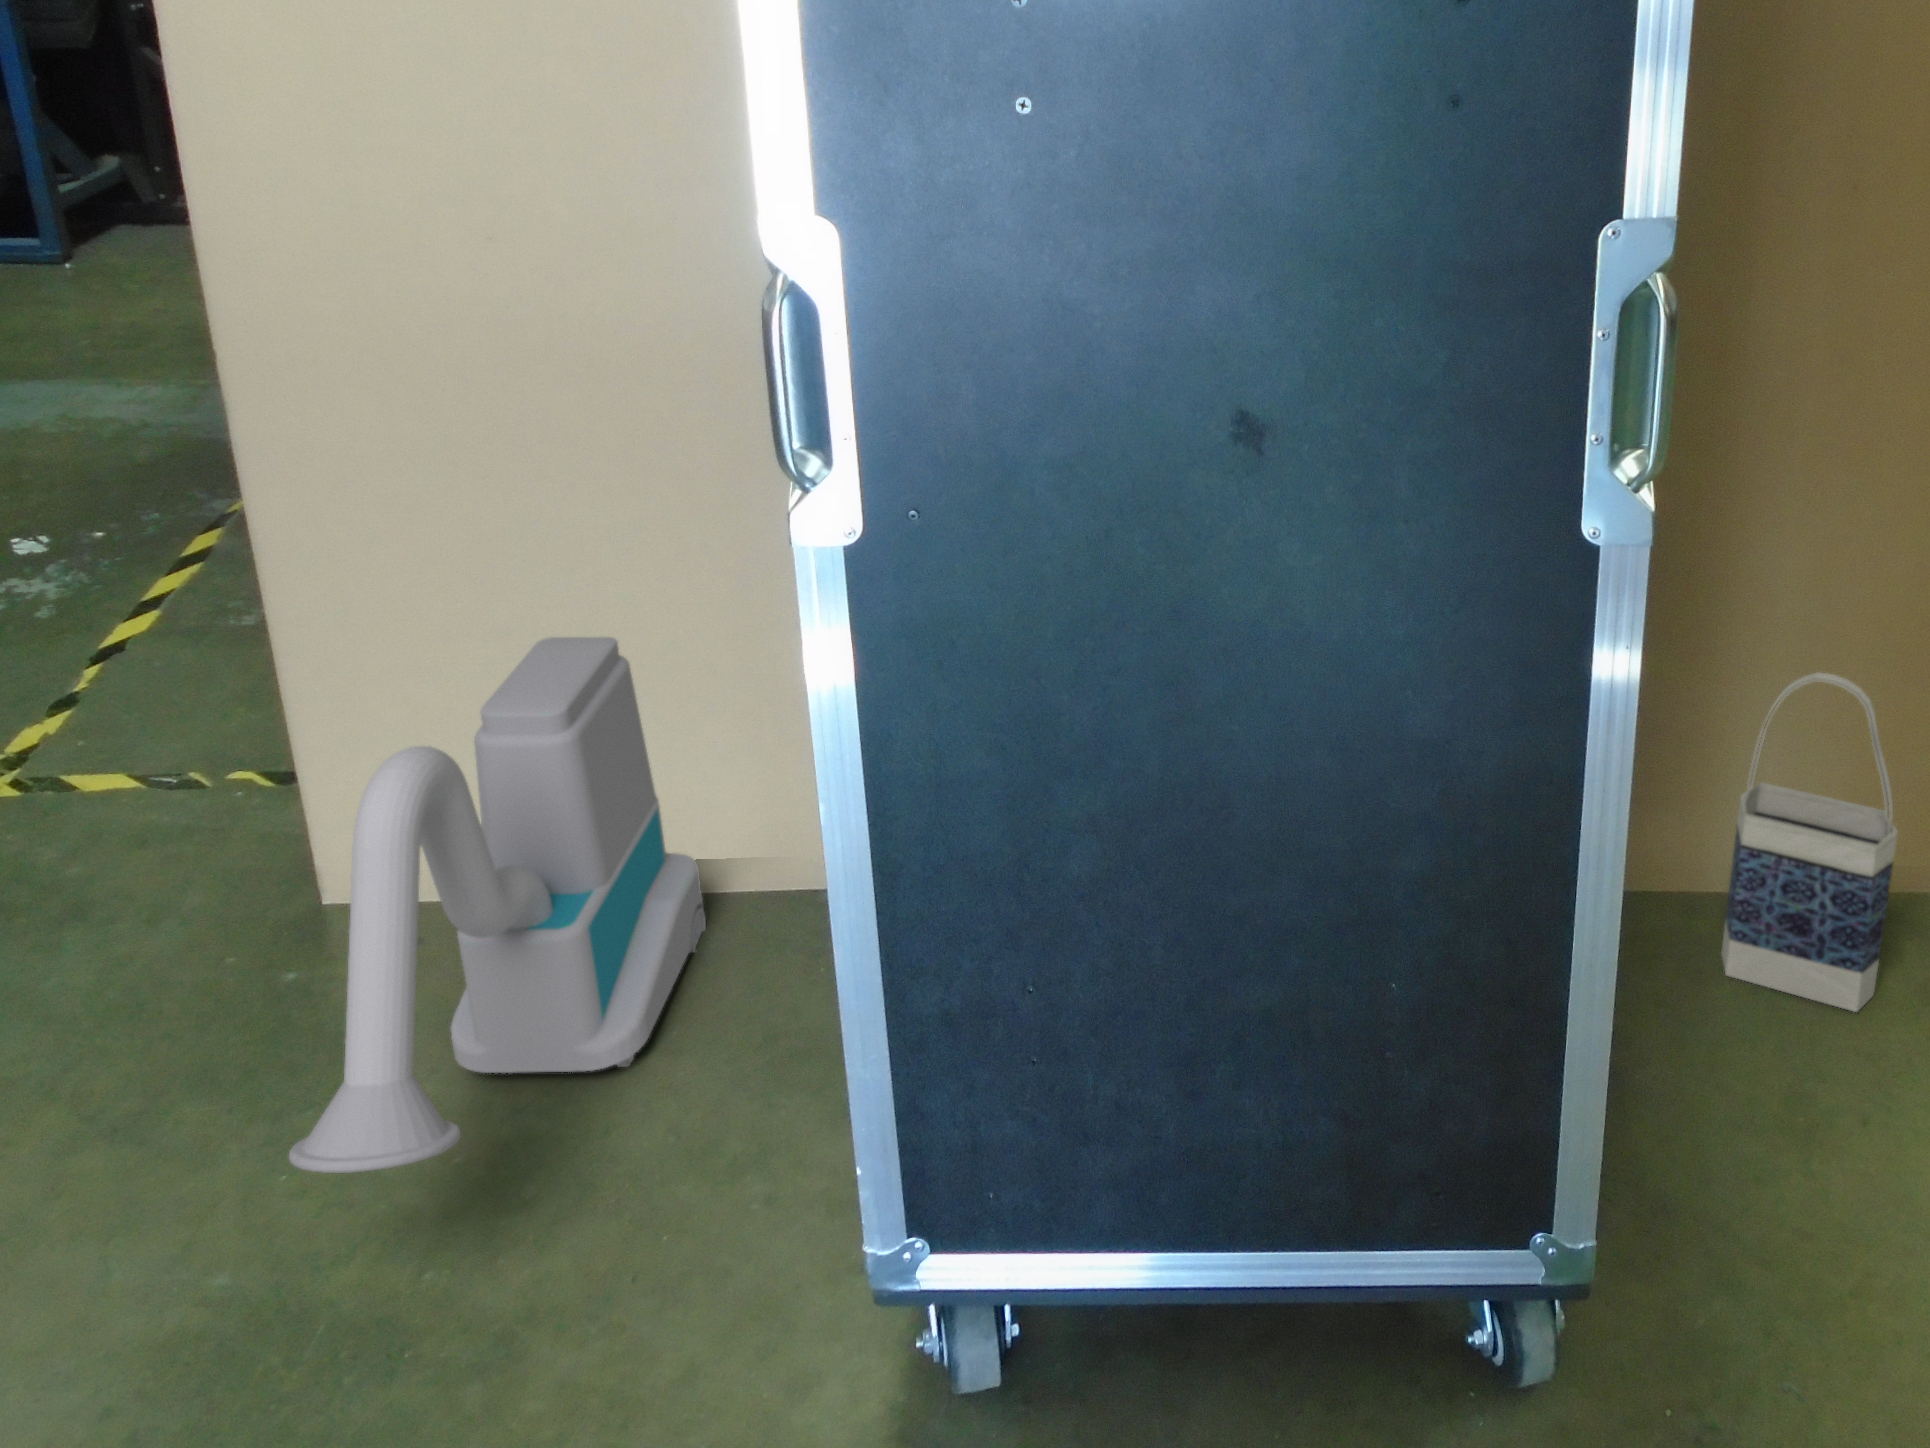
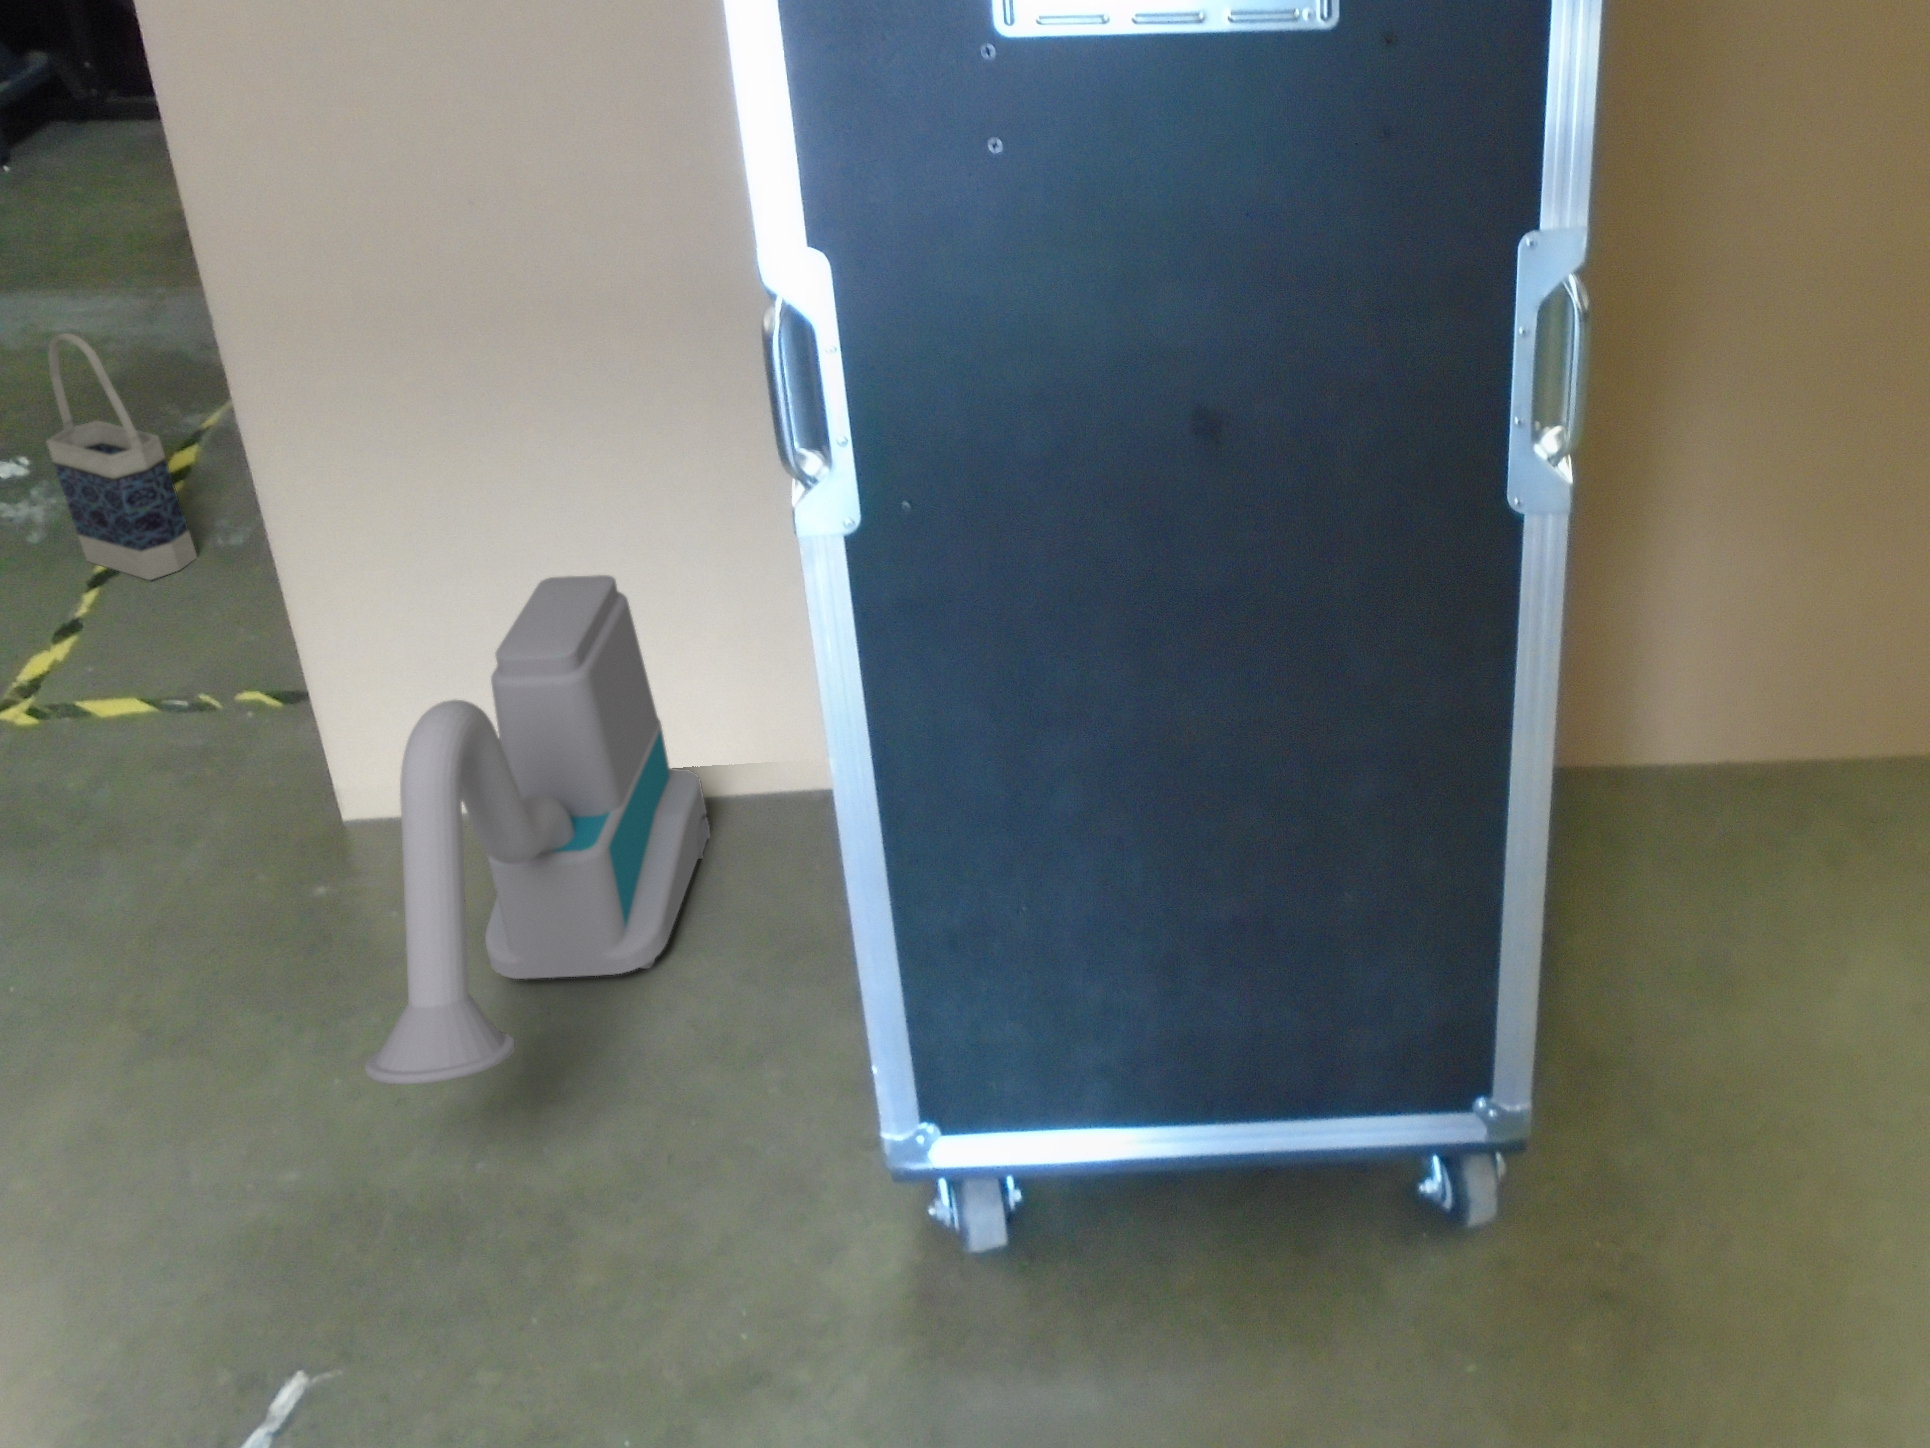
bag: present [1721,672,1898,1012] -> present [47,333,197,580]

